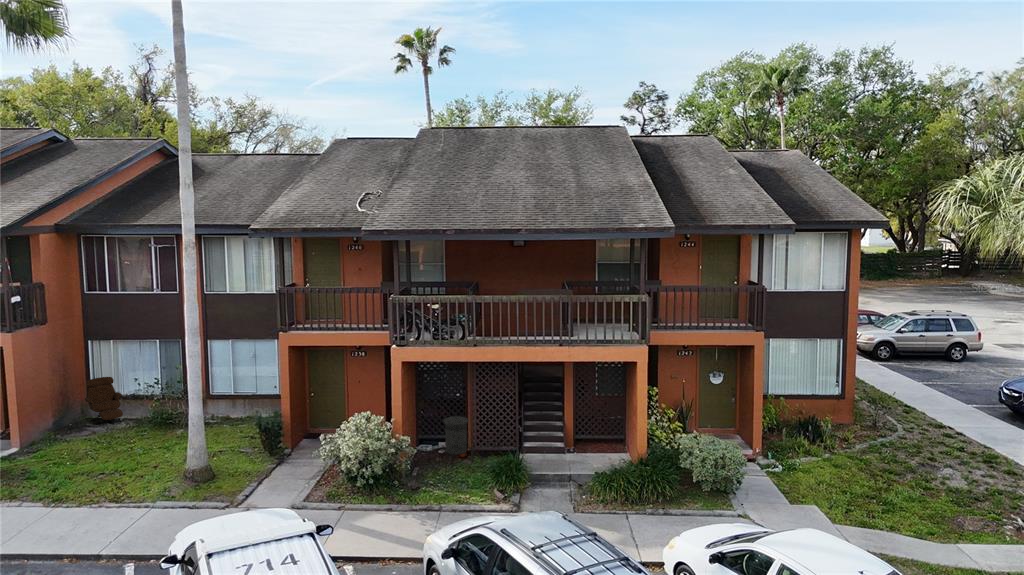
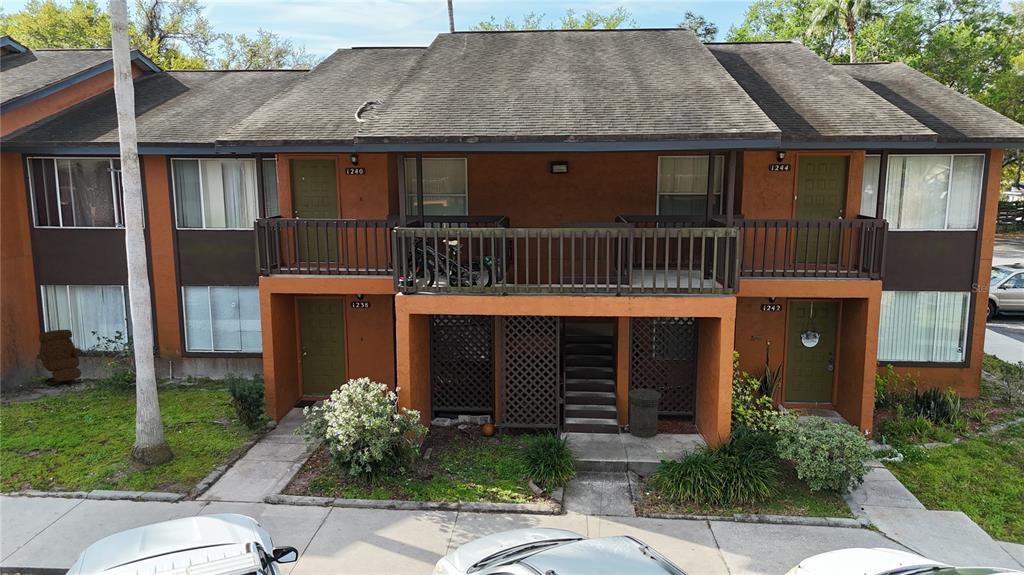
trash can: present [443,416,468,454] -> present [629,389,661,438]

